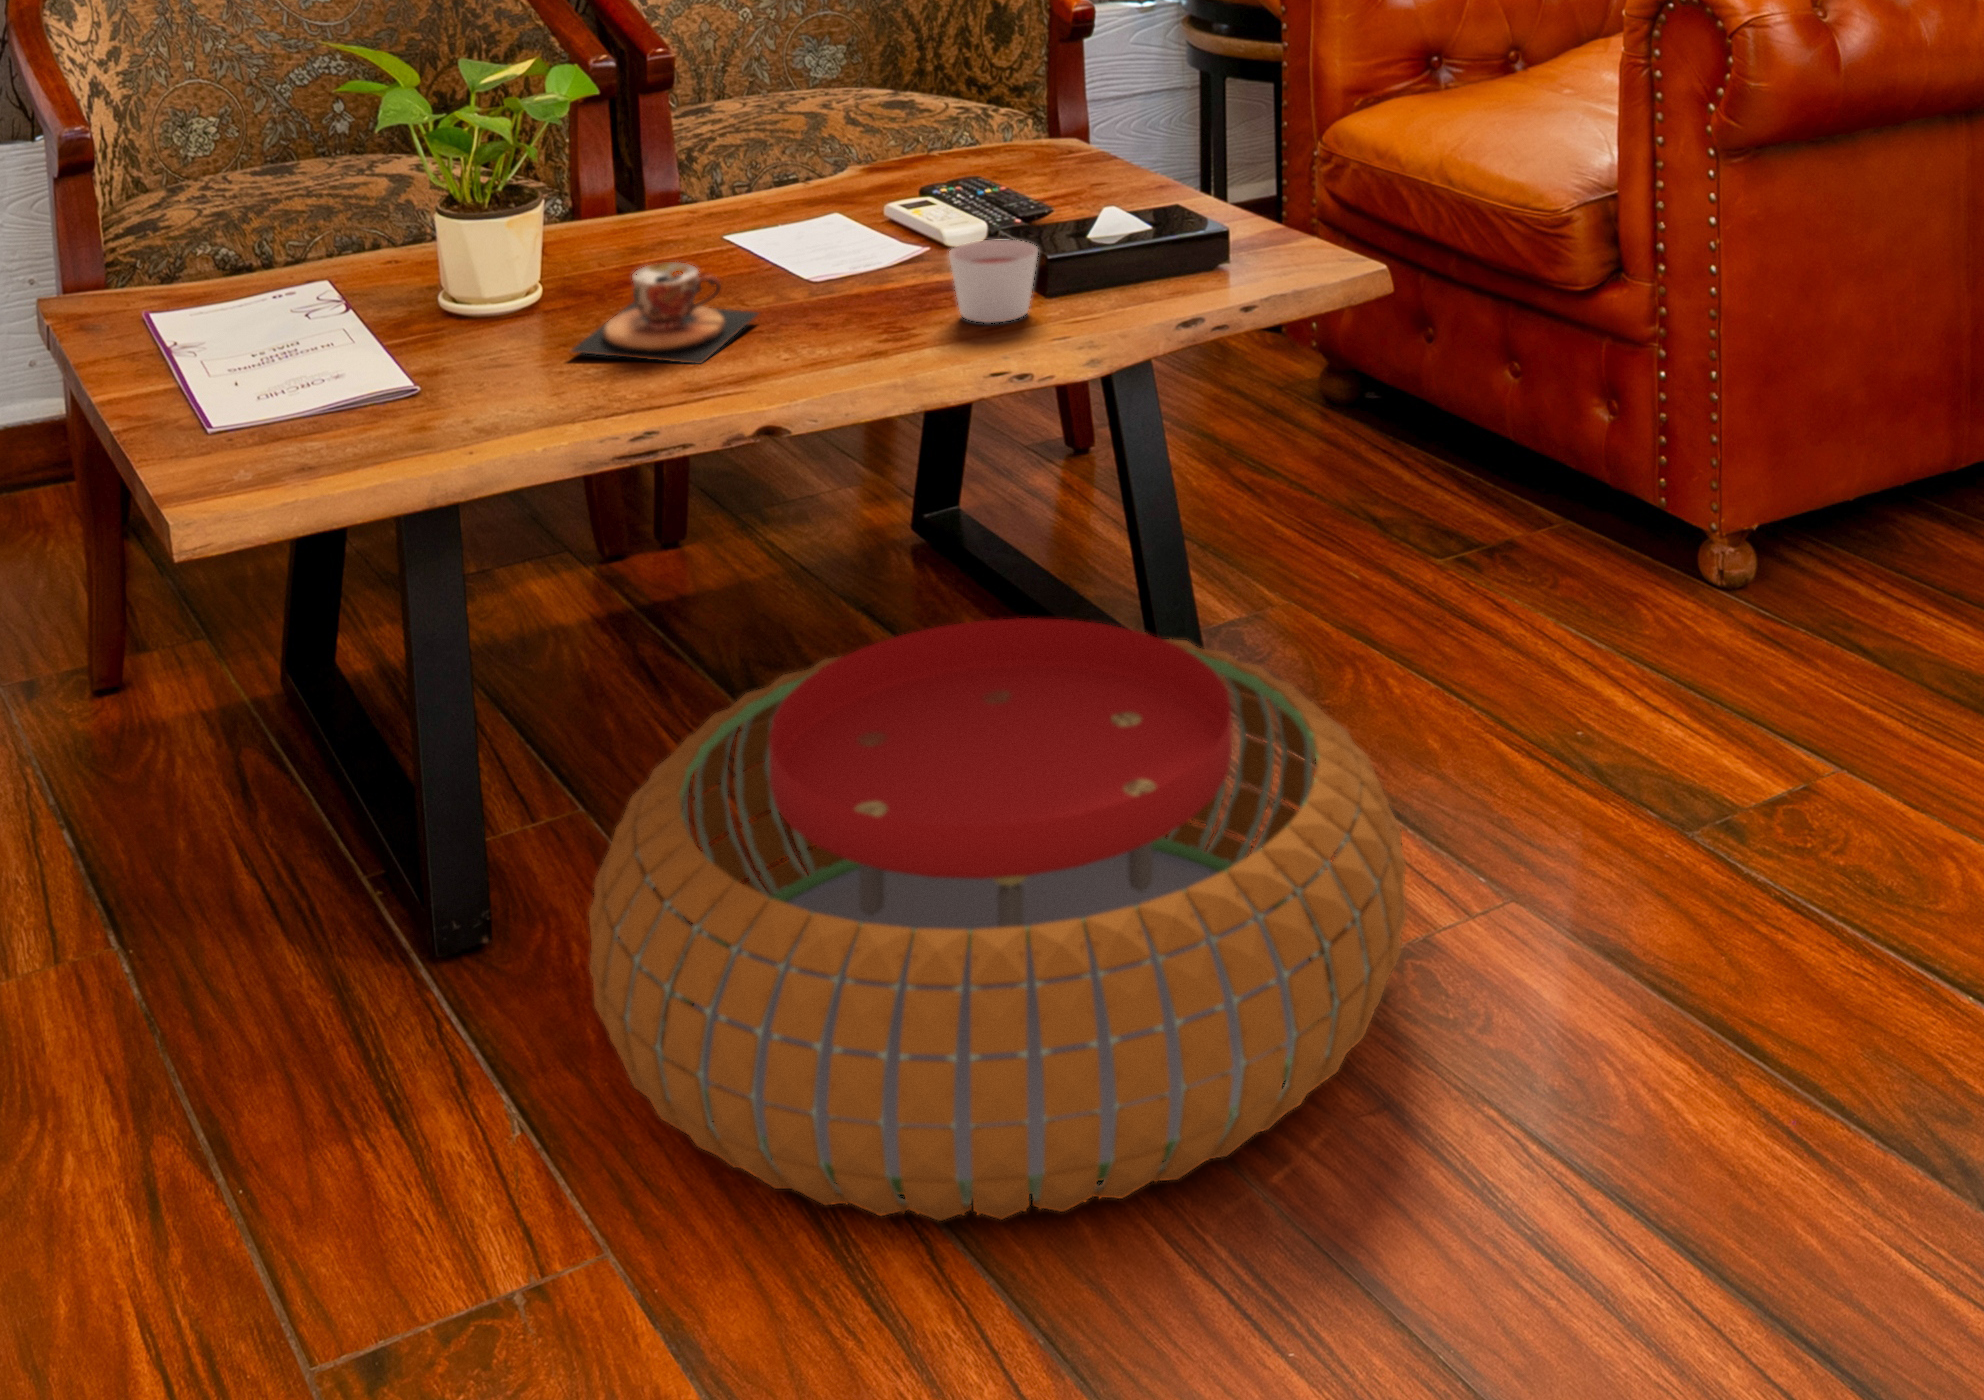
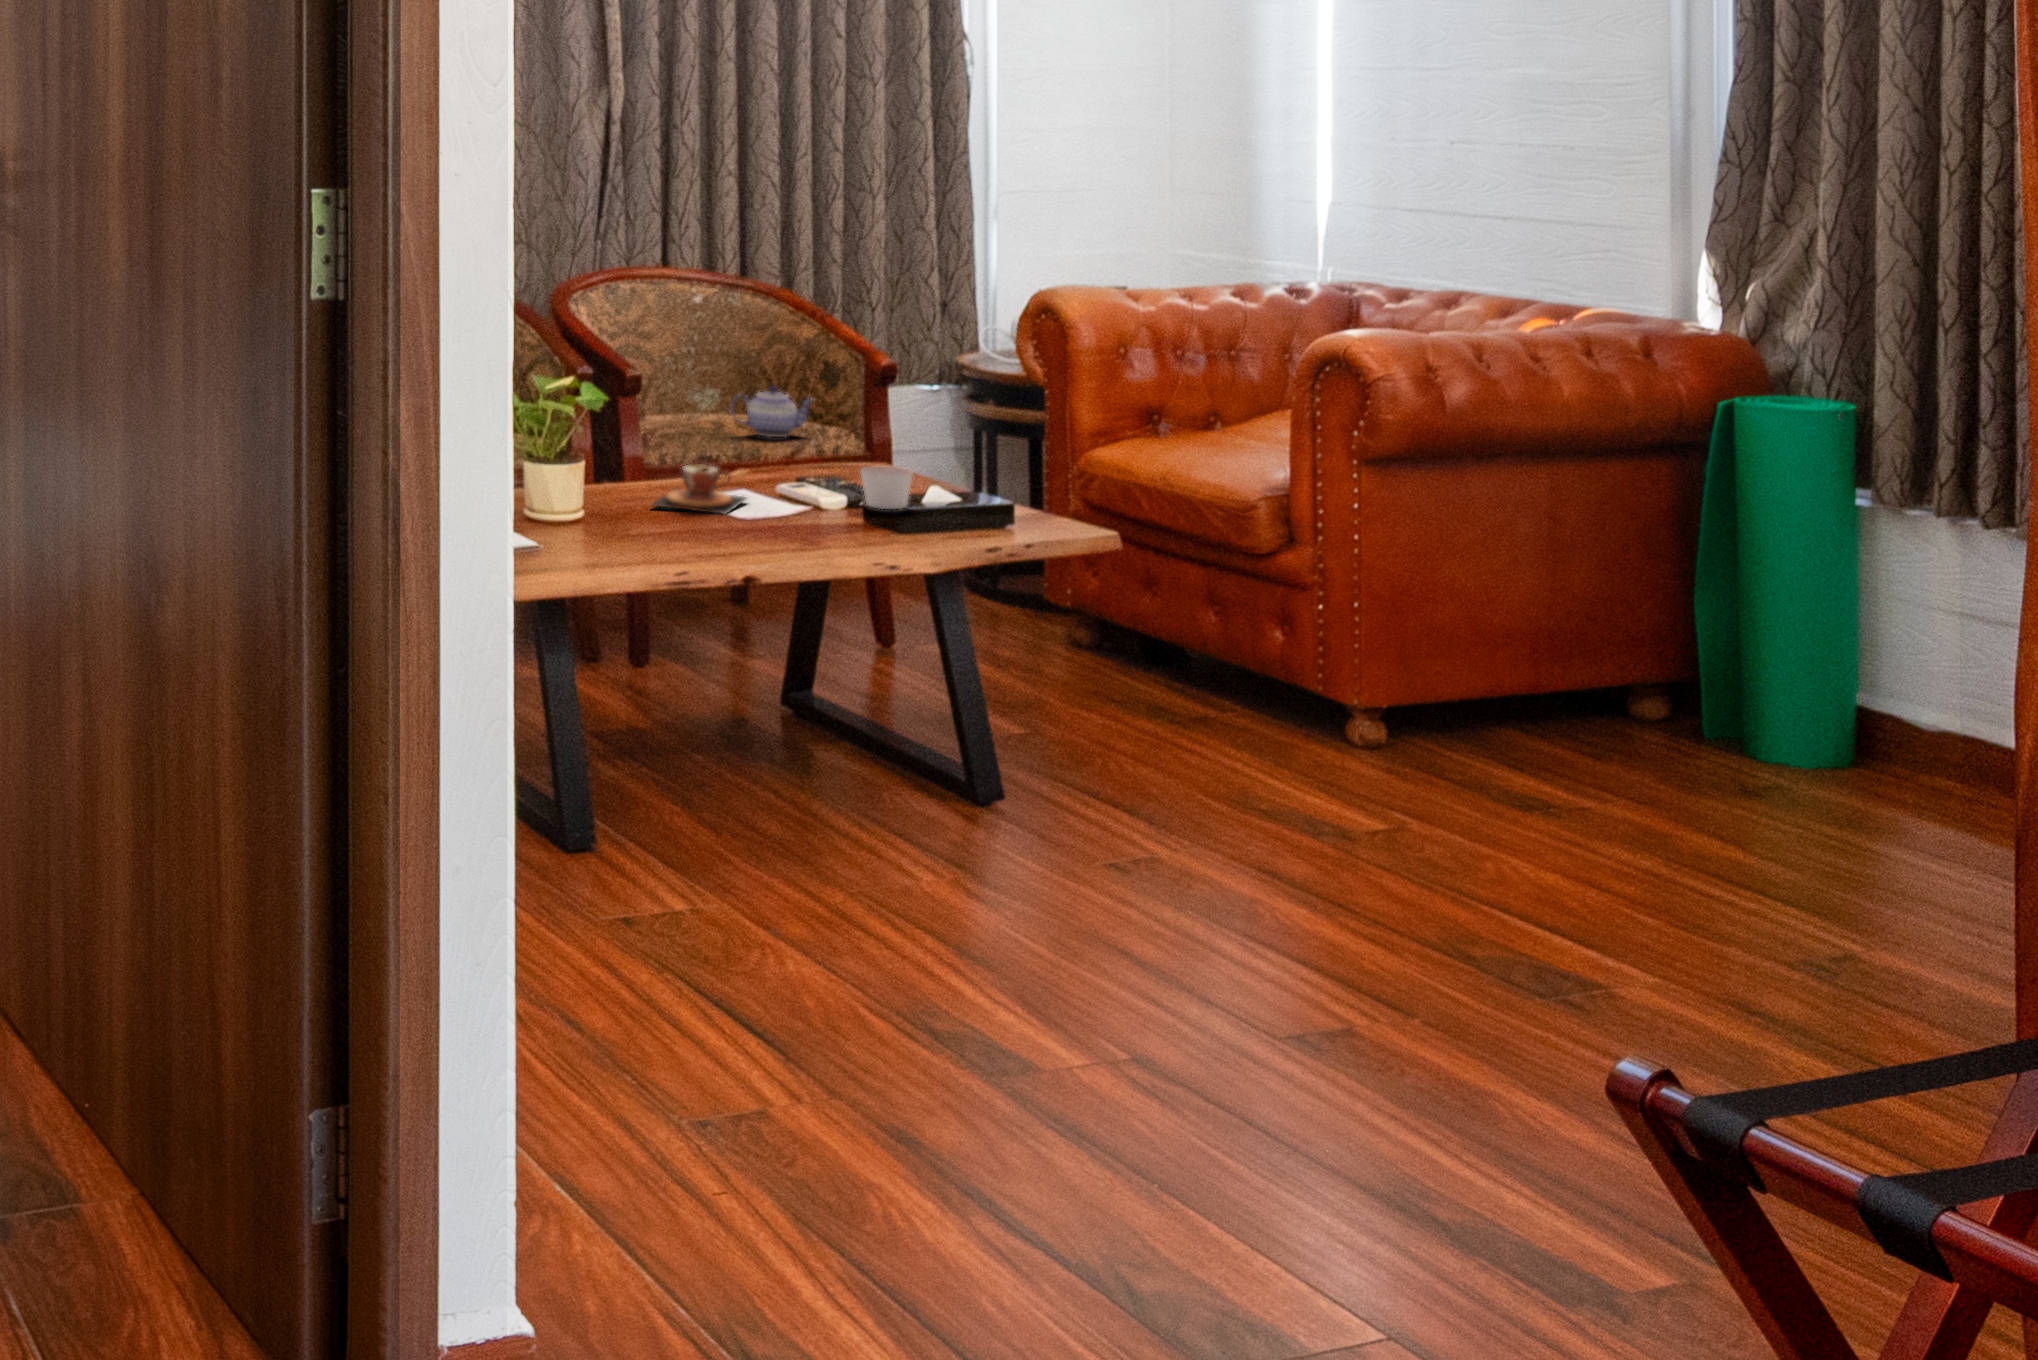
teapot: none [811,54,943,137] -> present [731,386,812,437]
pouf: present [589,618,1407,1221] -> none [690,666,1143,913]

